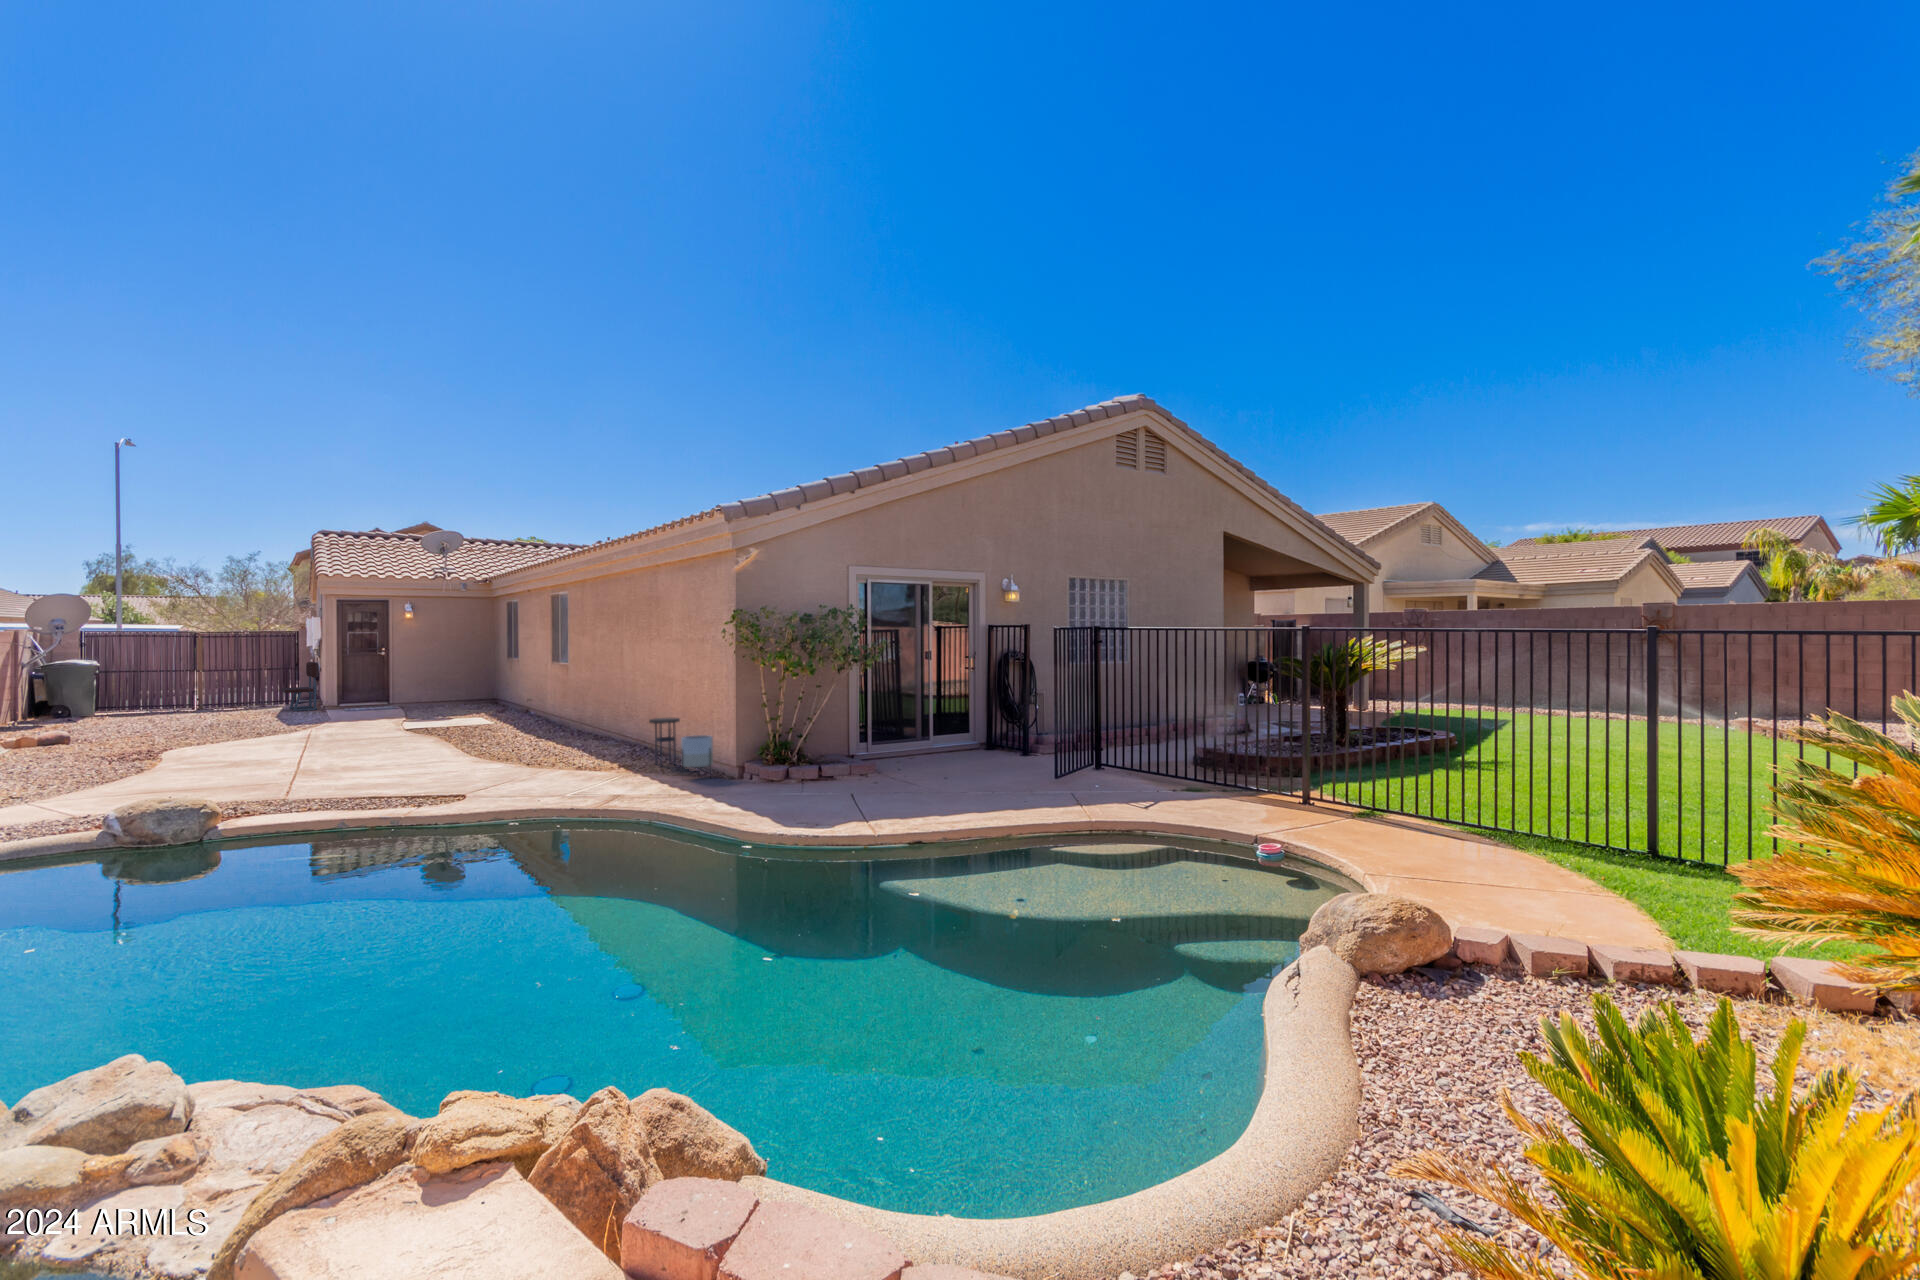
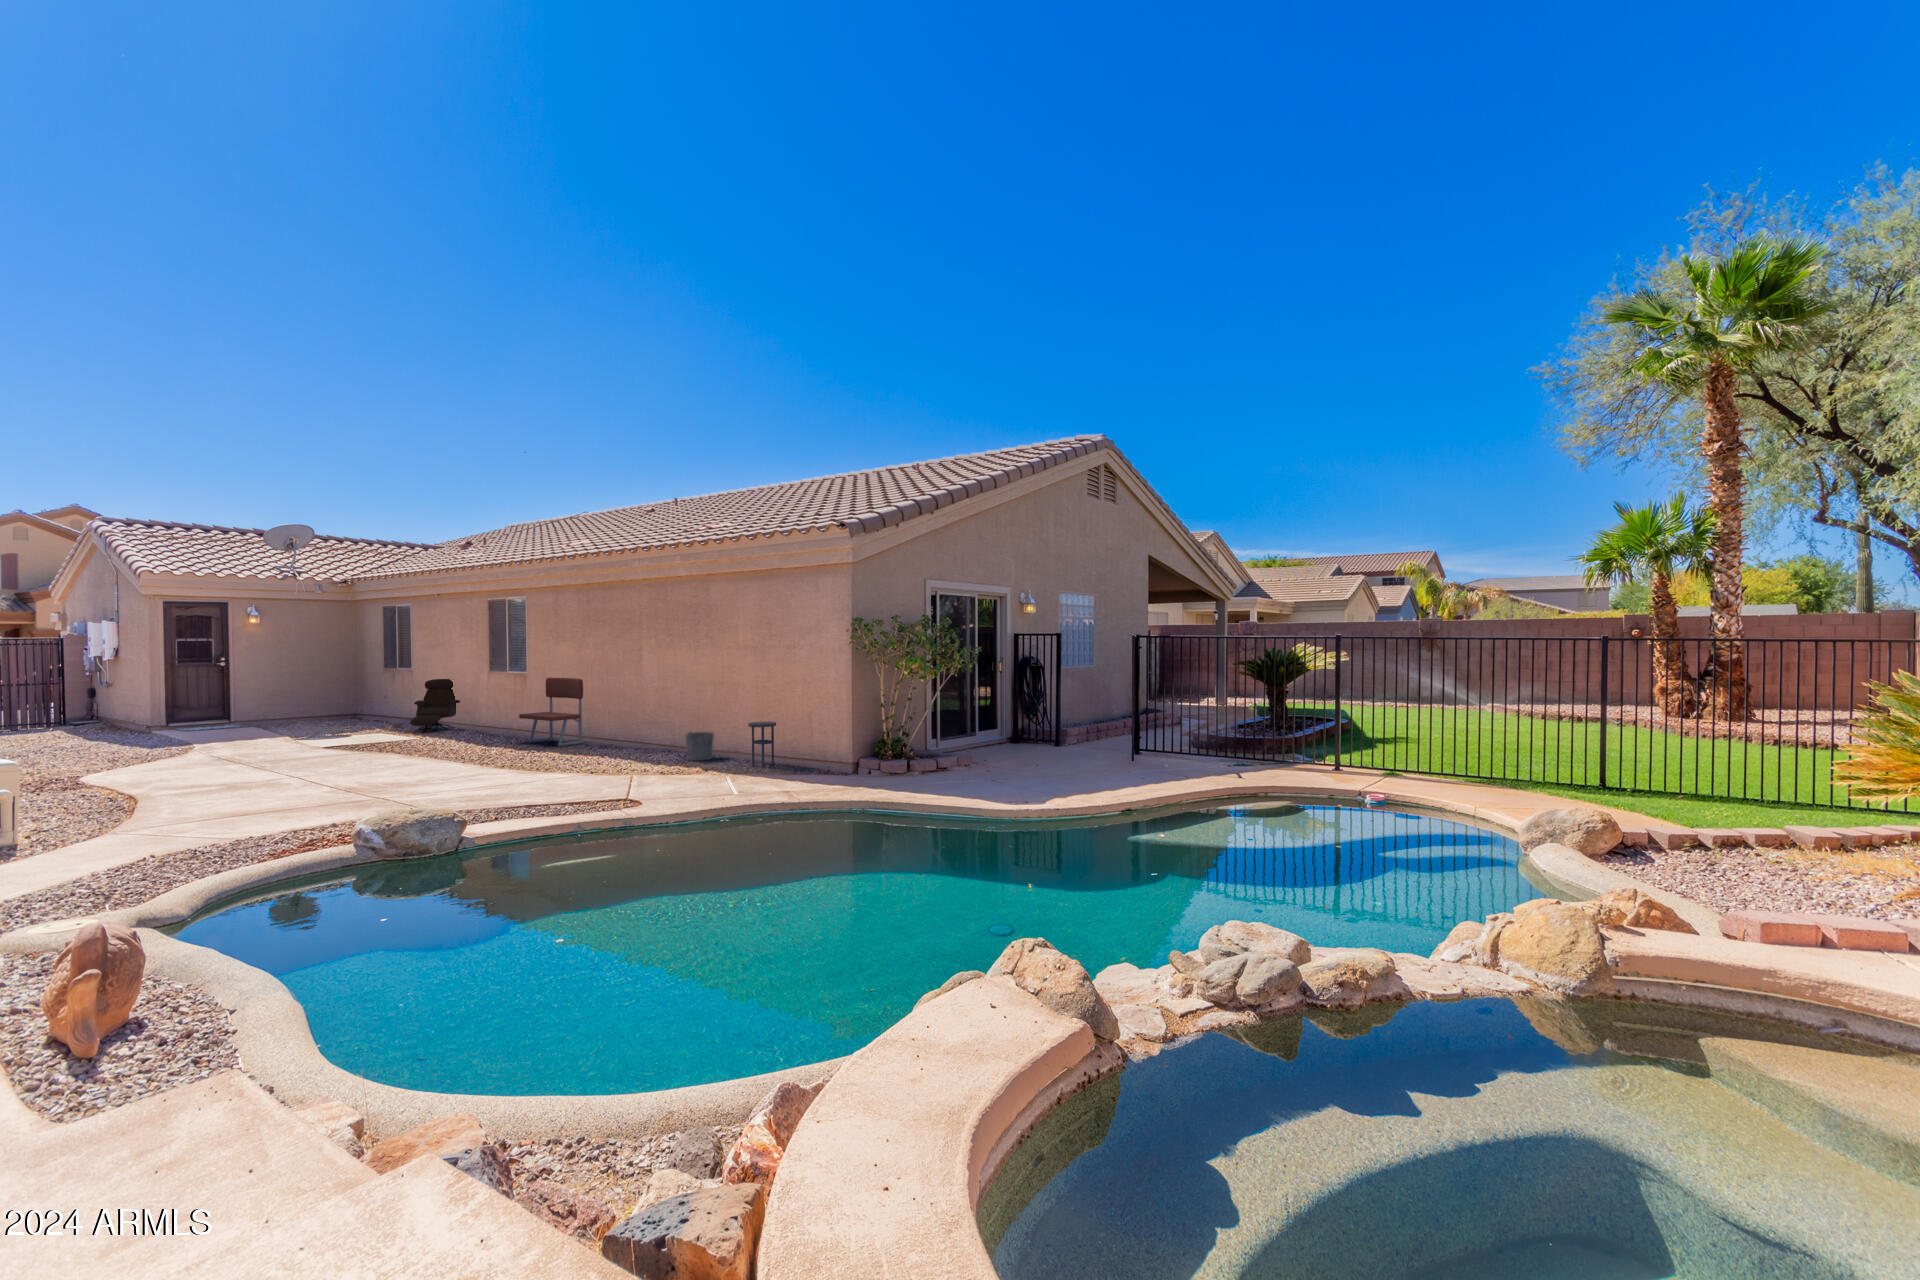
bench: present [281,662,319,711] -> present [519,678,583,746]
lounge chair: none [485,669,537,718] -> present [410,679,460,733]
bucket: none [613,725,647,756] -> present [685,732,714,761]
planter: present [681,735,713,768] -> none [812,736,841,776]

